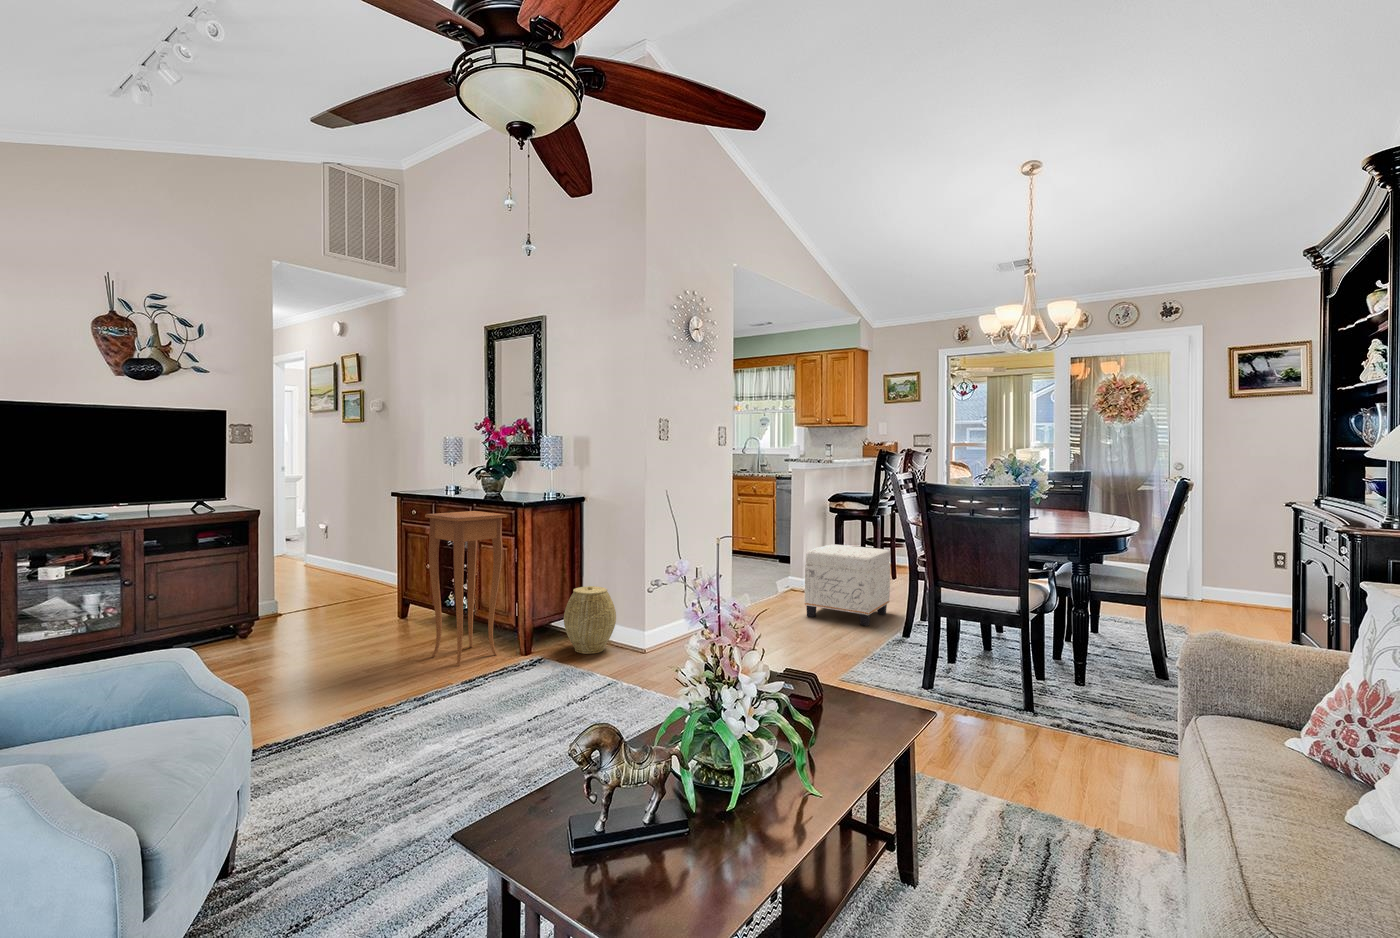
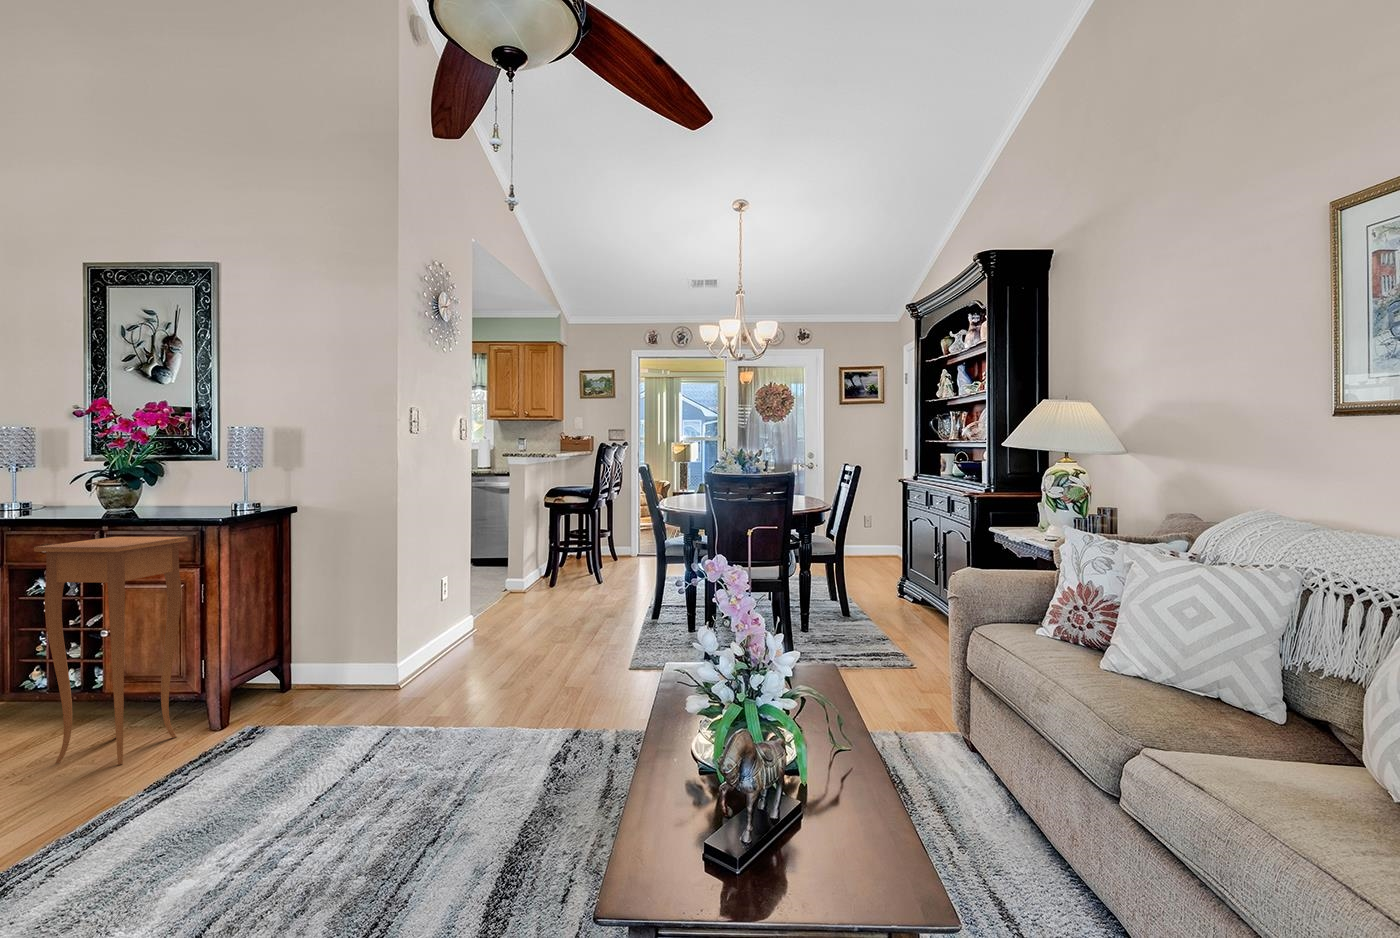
ottoman: present [804,544,890,626] -> none [550,542,629,620]
woven basket: present [564,586,616,654] -> none [281,620,356,708]

